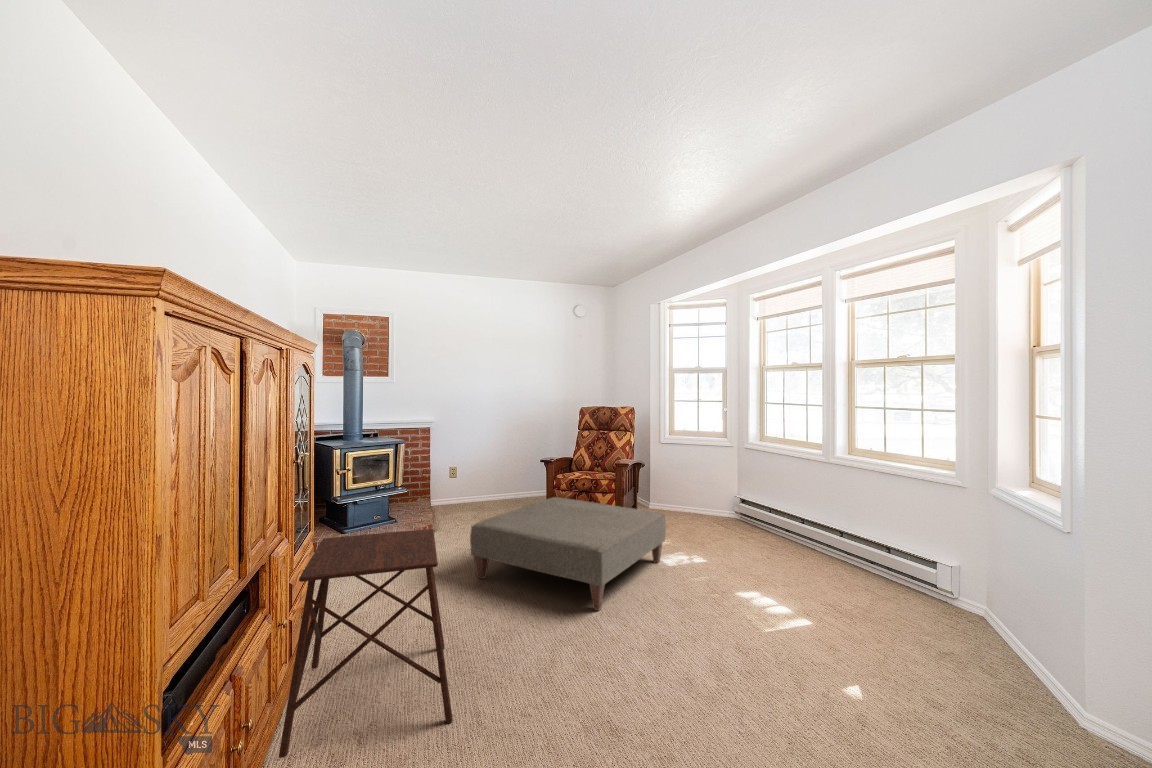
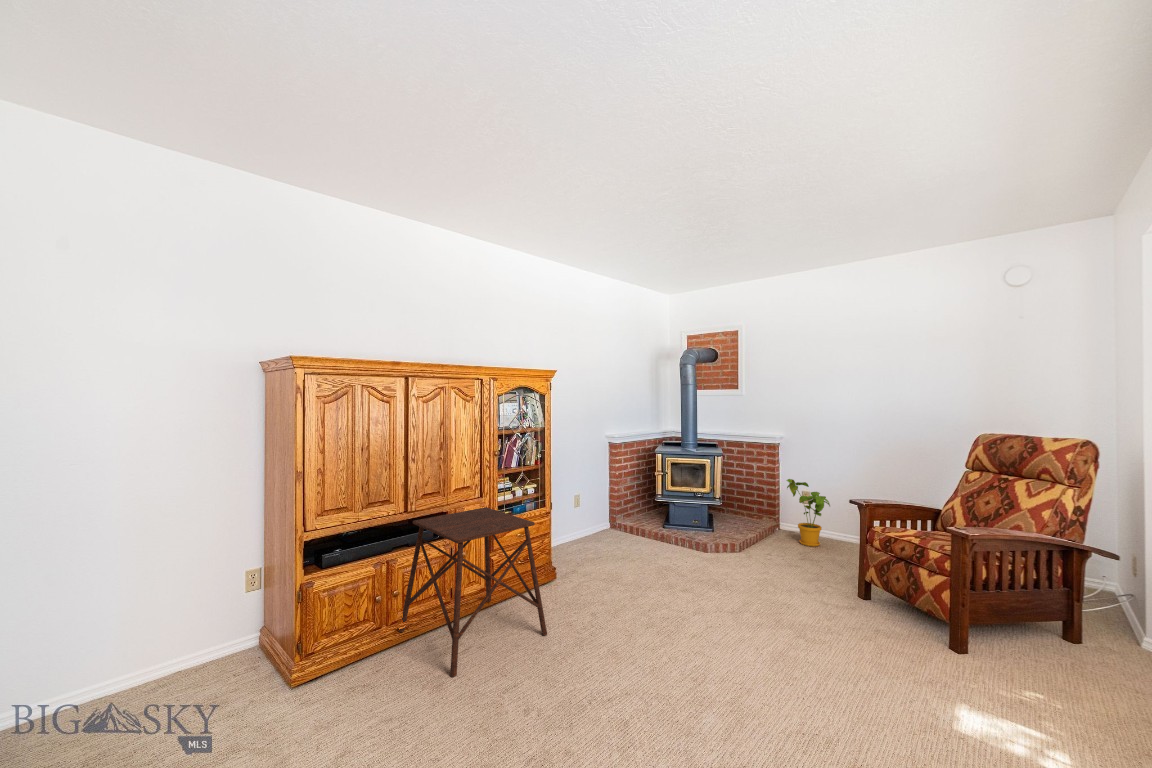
house plant: none [448,457,484,511] -> present [787,479,830,547]
ottoman: present [470,497,666,611] -> none [671,545,942,716]

